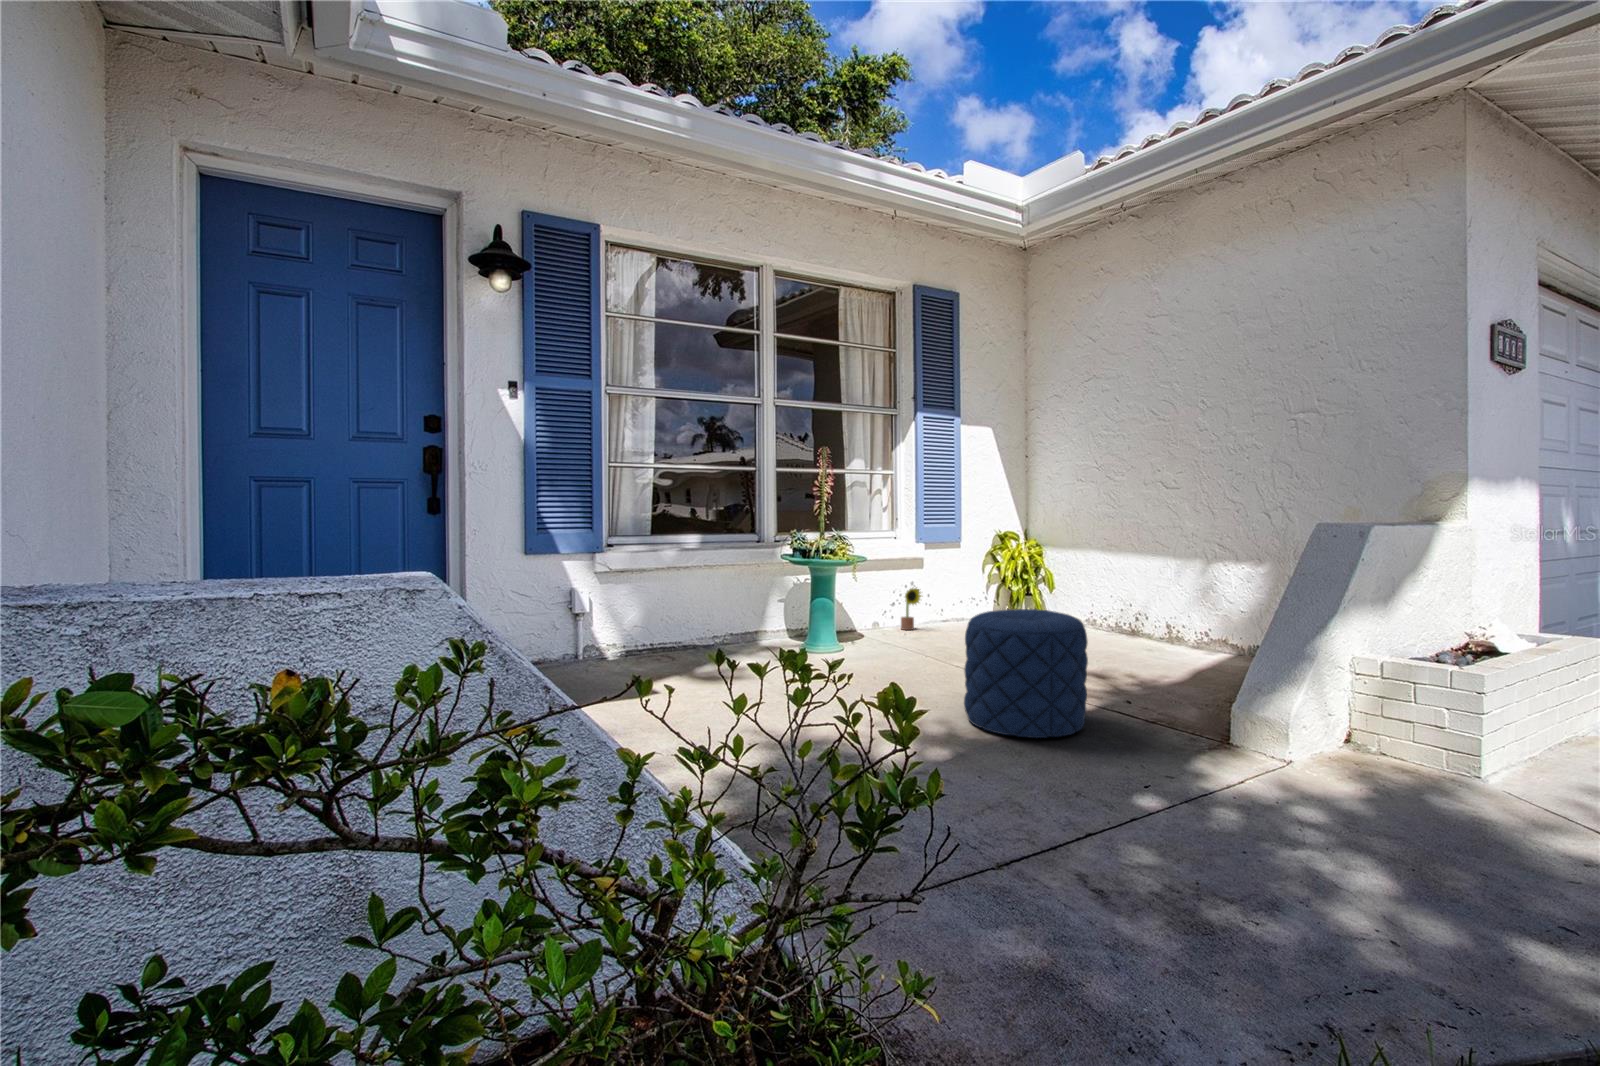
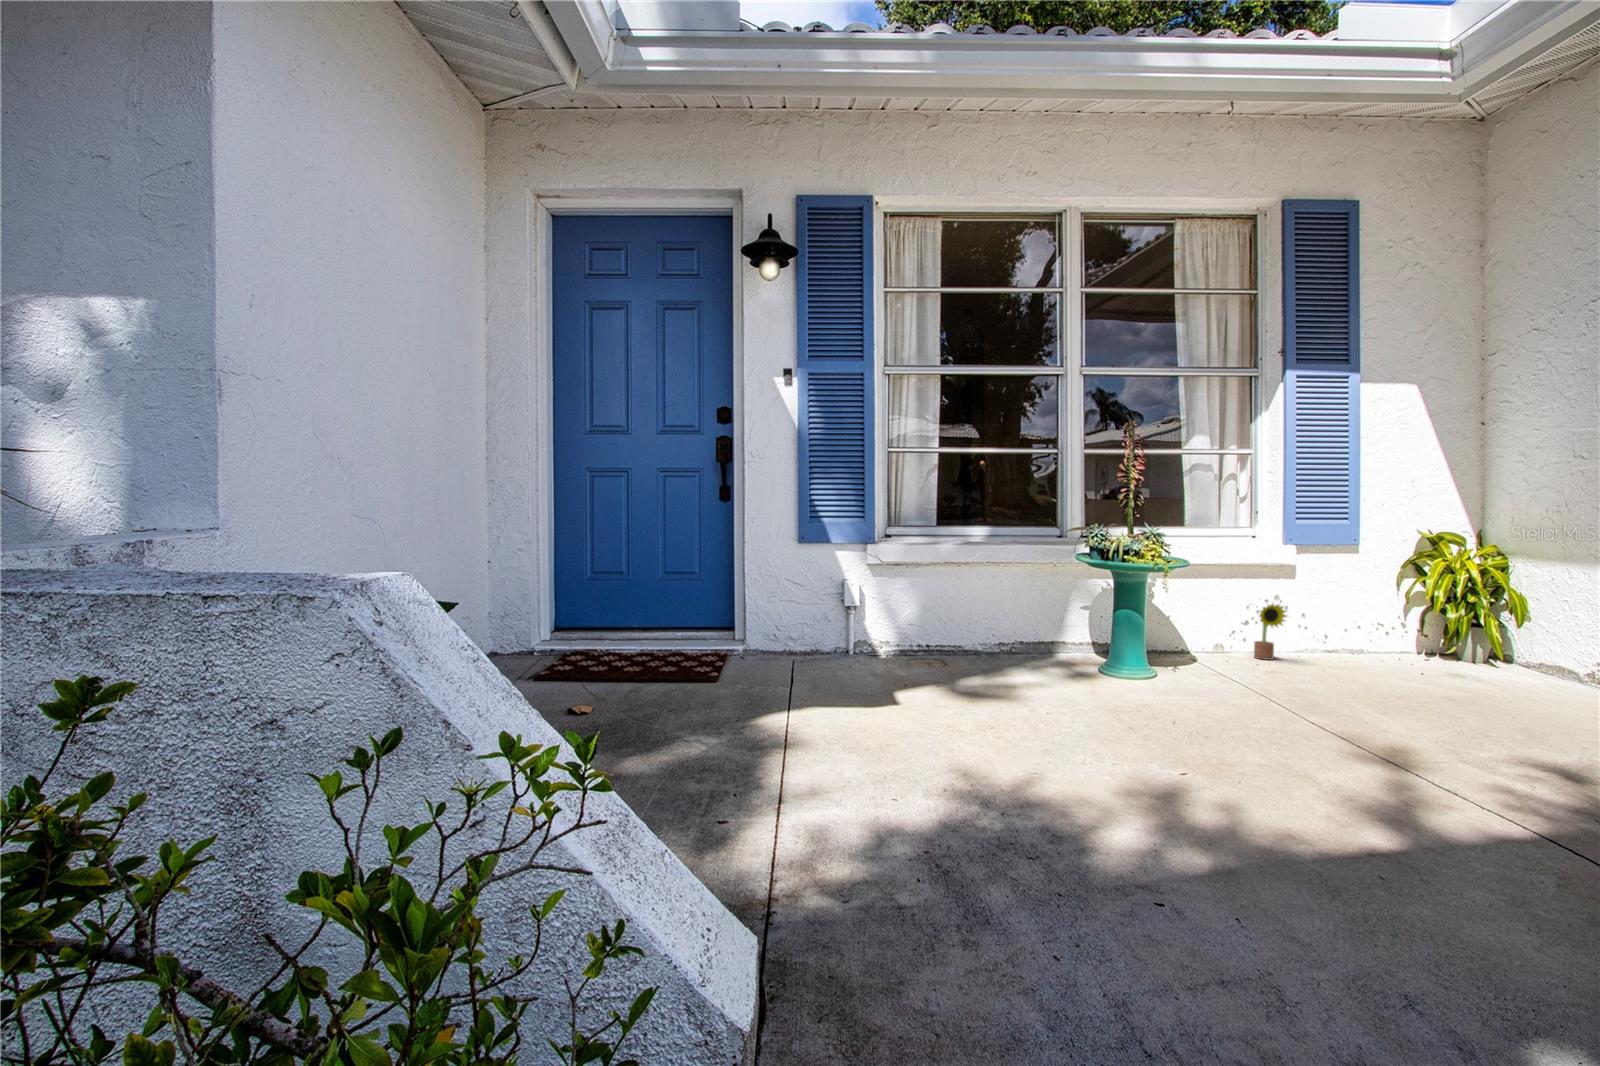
pouf: present [964,609,1088,738] -> none [1283,654,1516,868]

